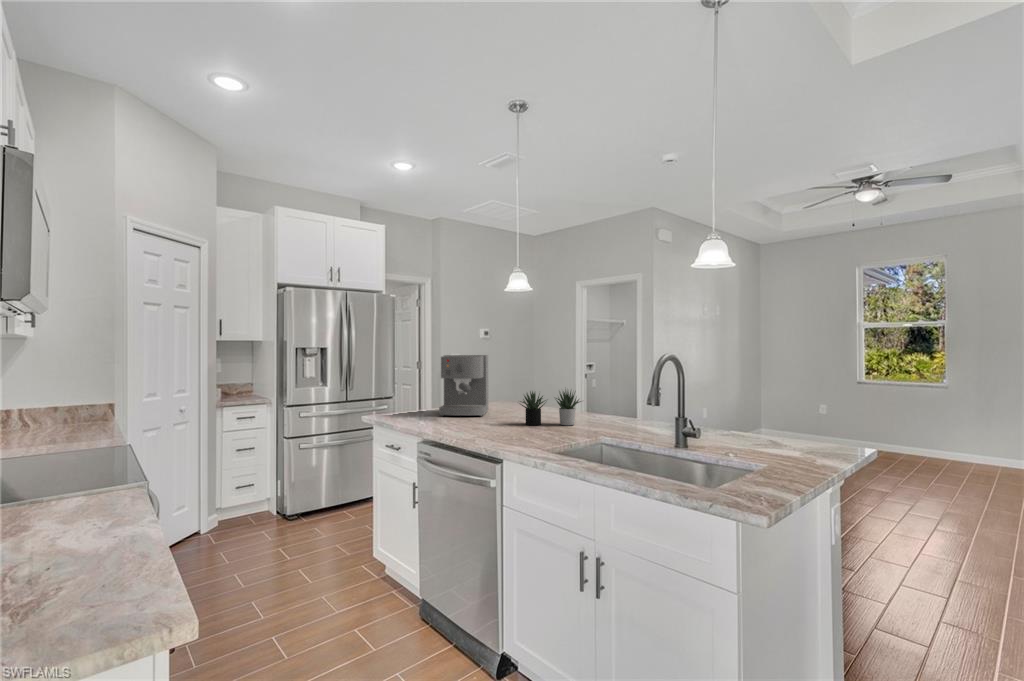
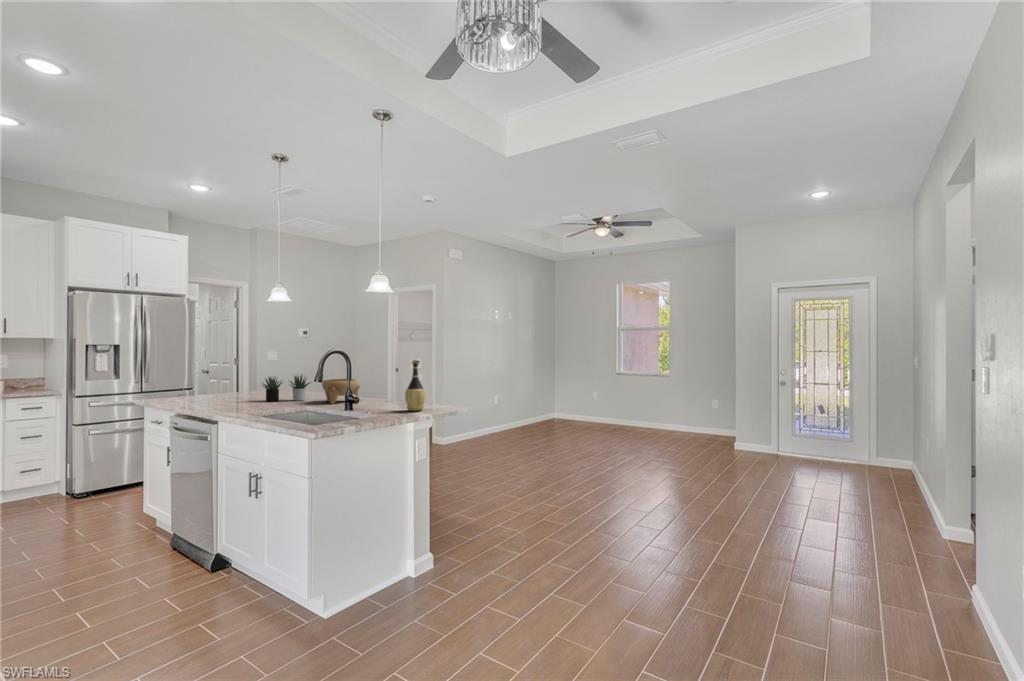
coffee maker: present [439,355,488,416] -> none [203,350,253,398]
wine bottle: none [778,374,816,457] -> present [405,360,426,411]
bowl: none [605,397,655,433] -> present [322,379,360,403]

